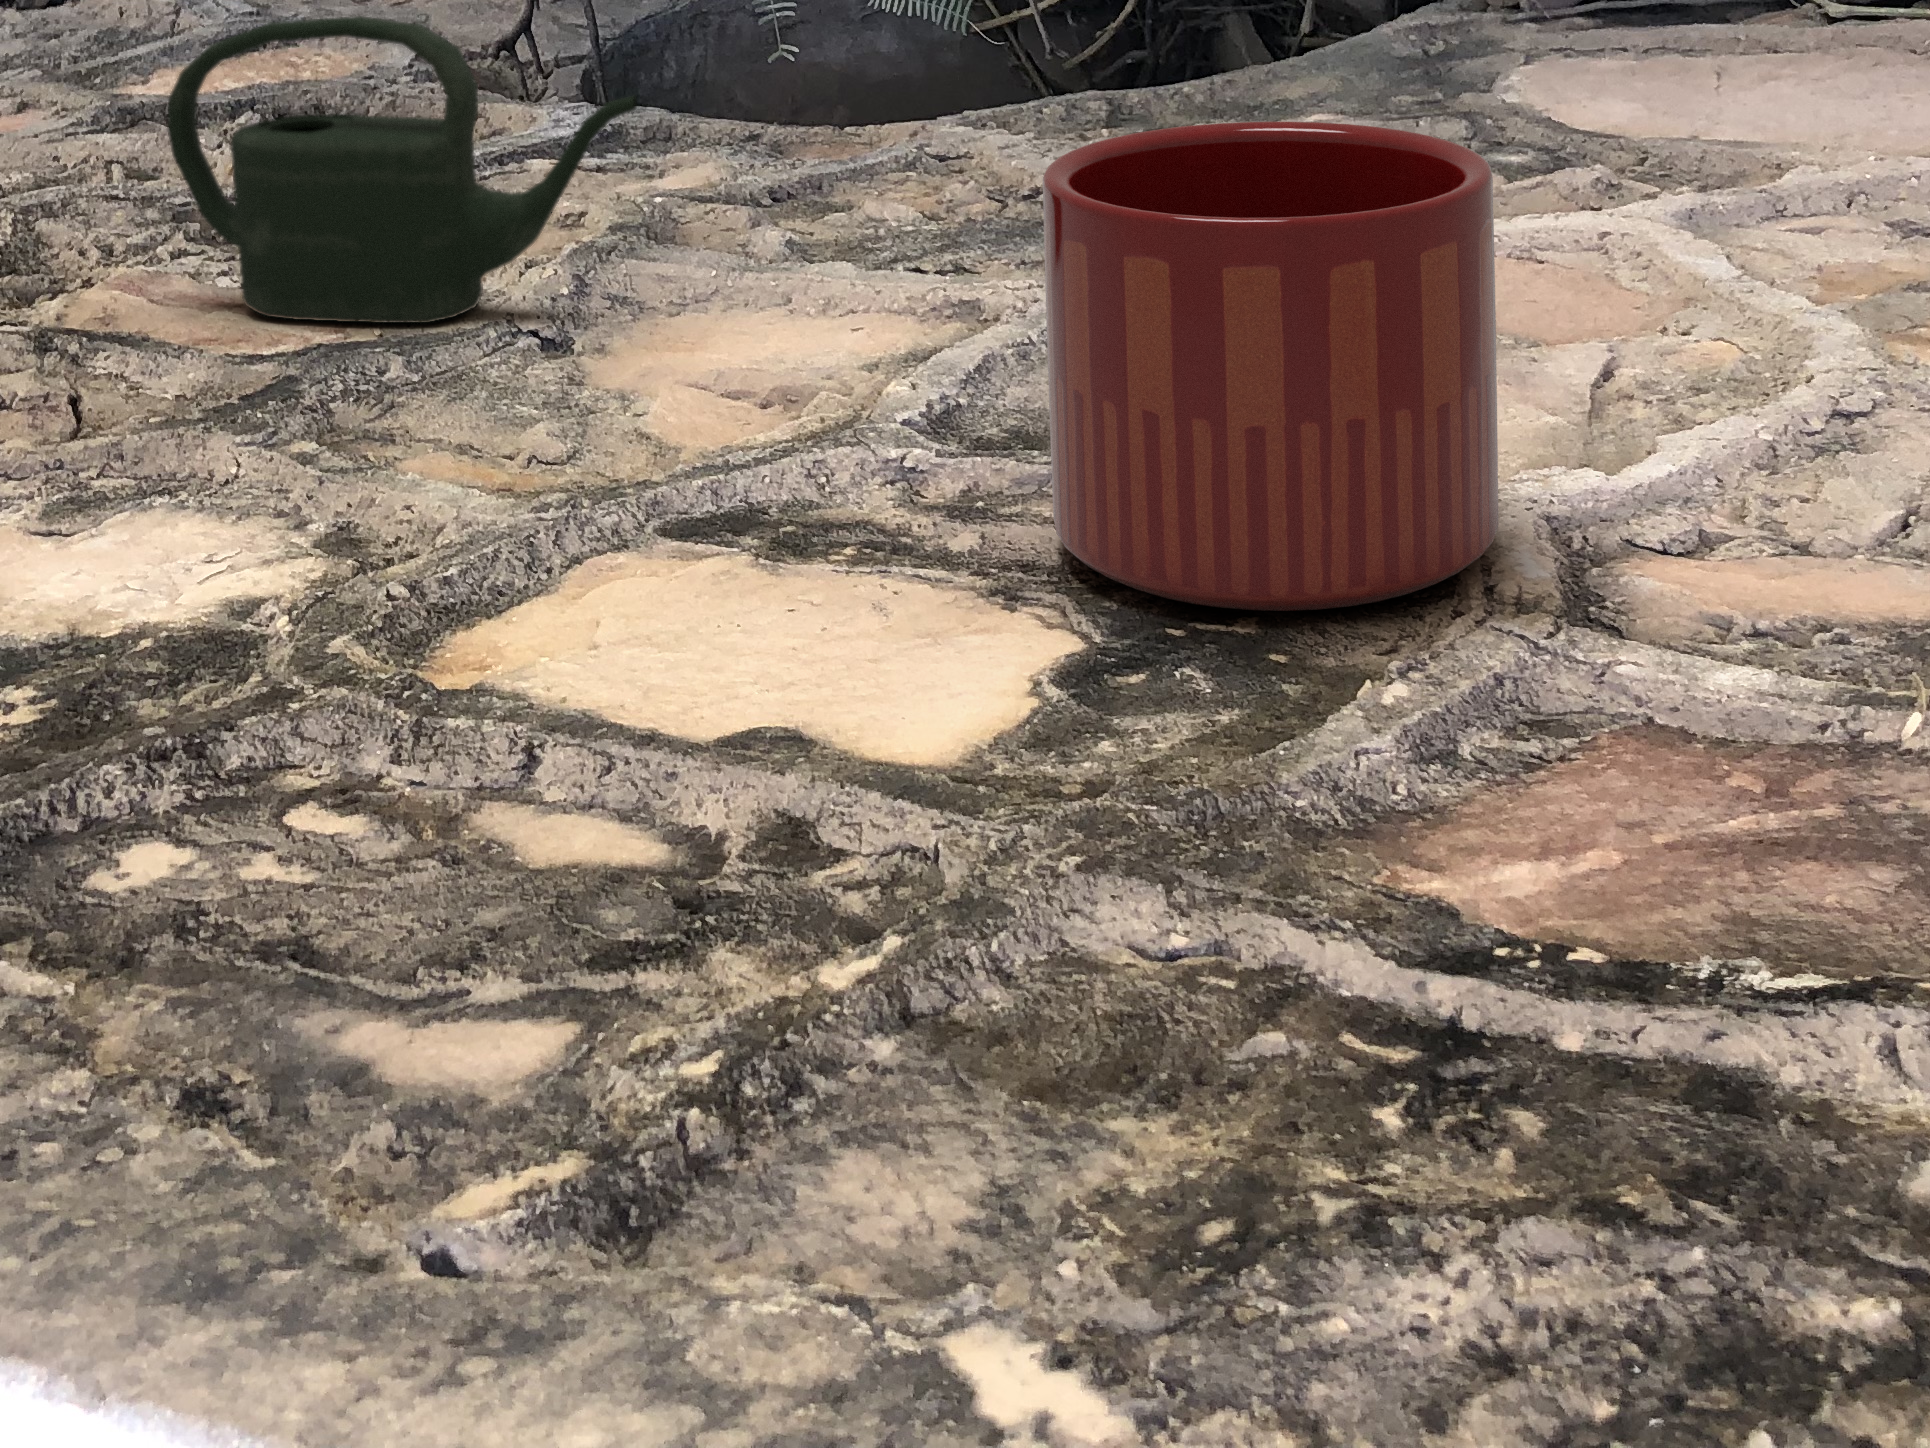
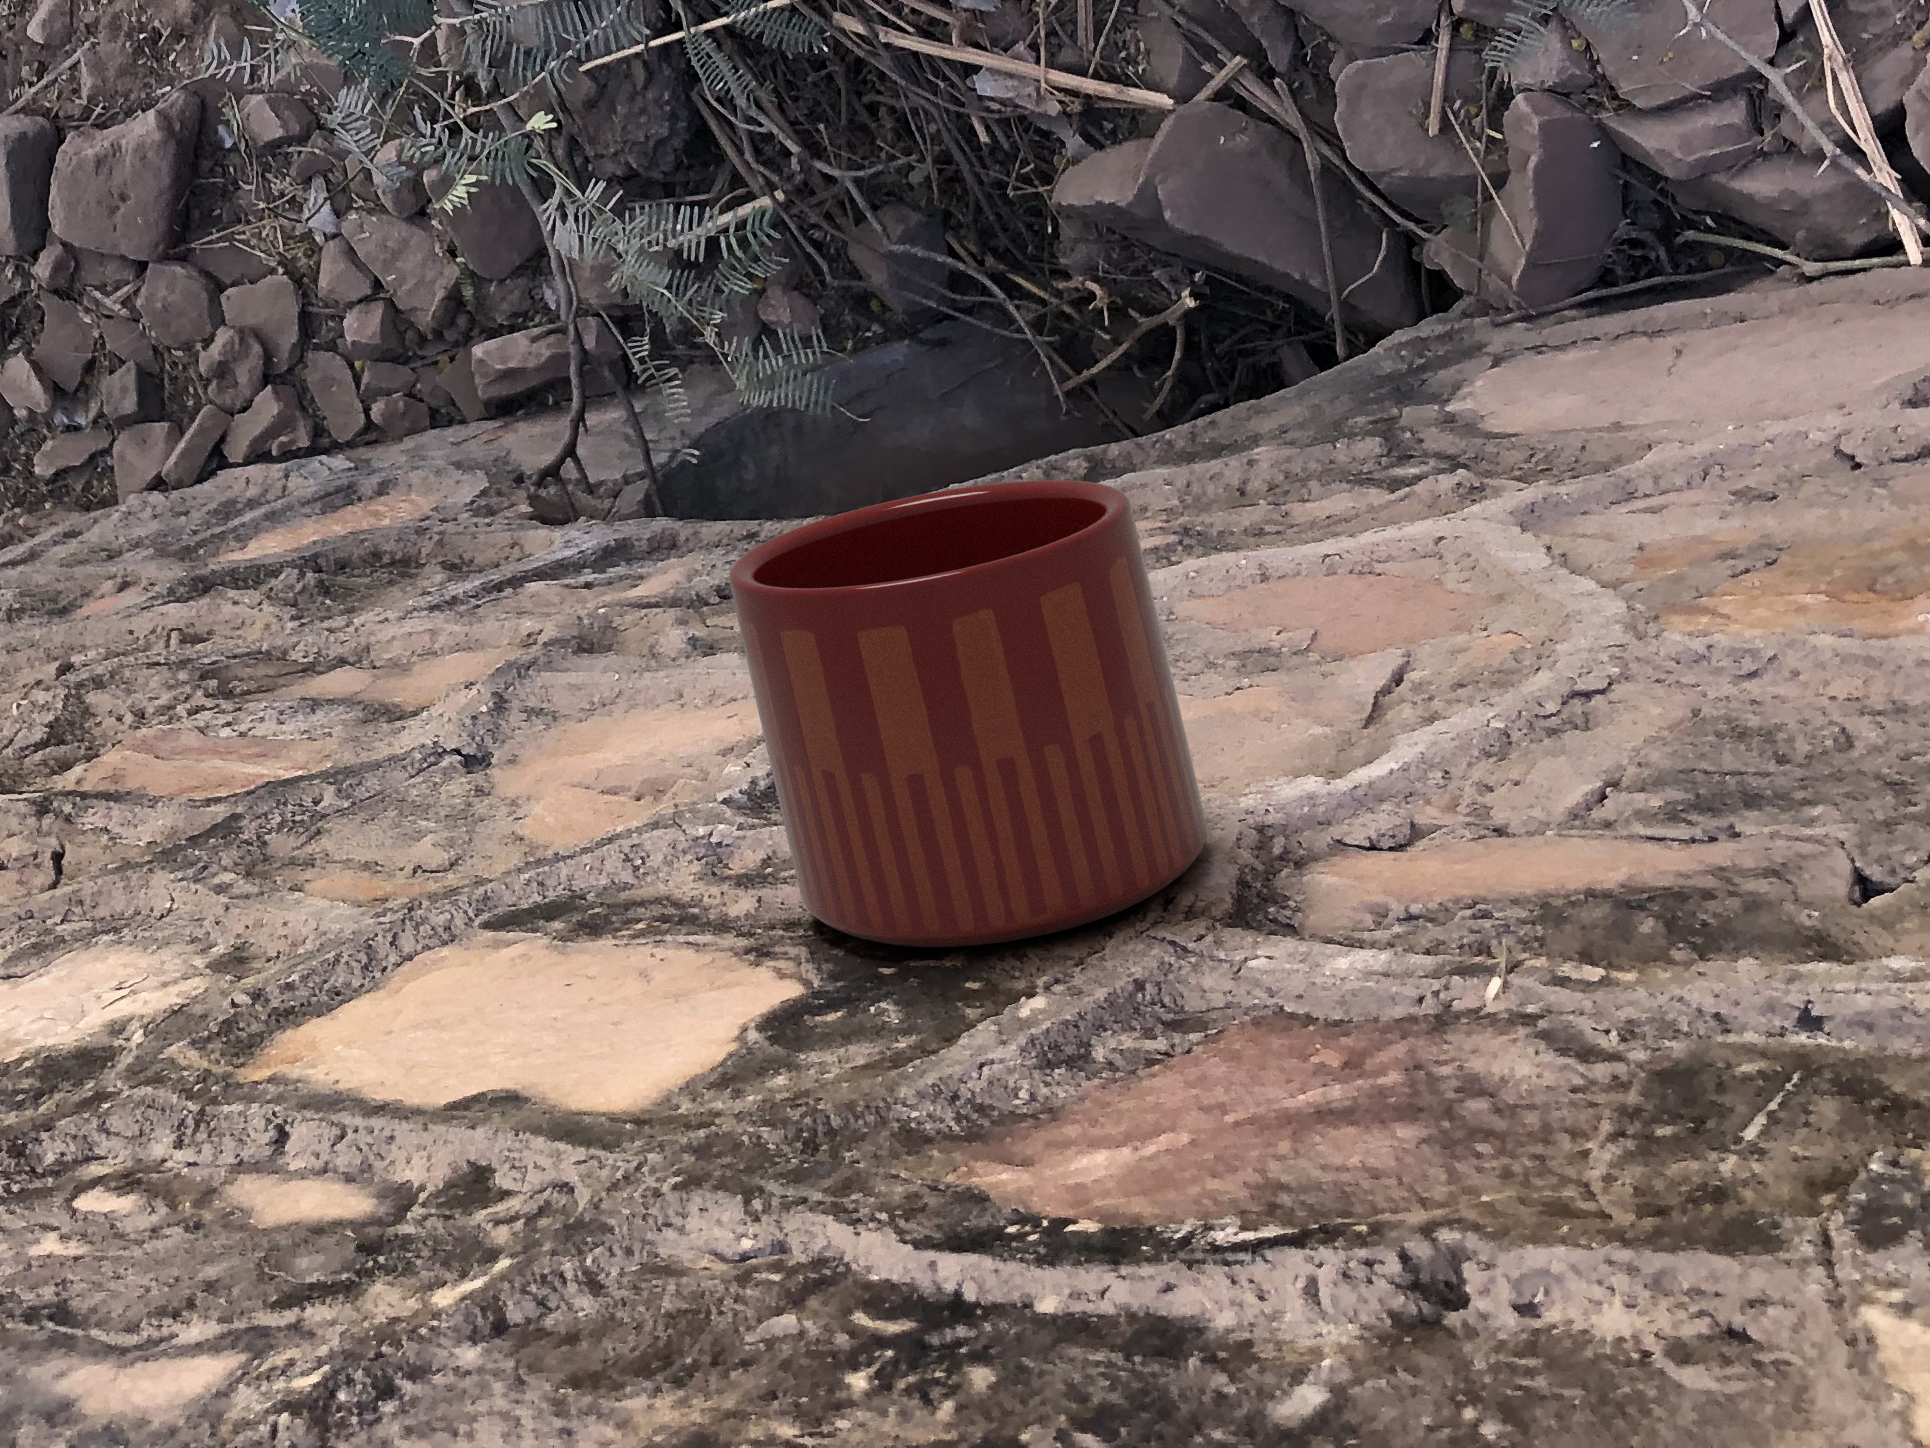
watering can: present [168,16,637,323] -> none [131,487,511,766]

